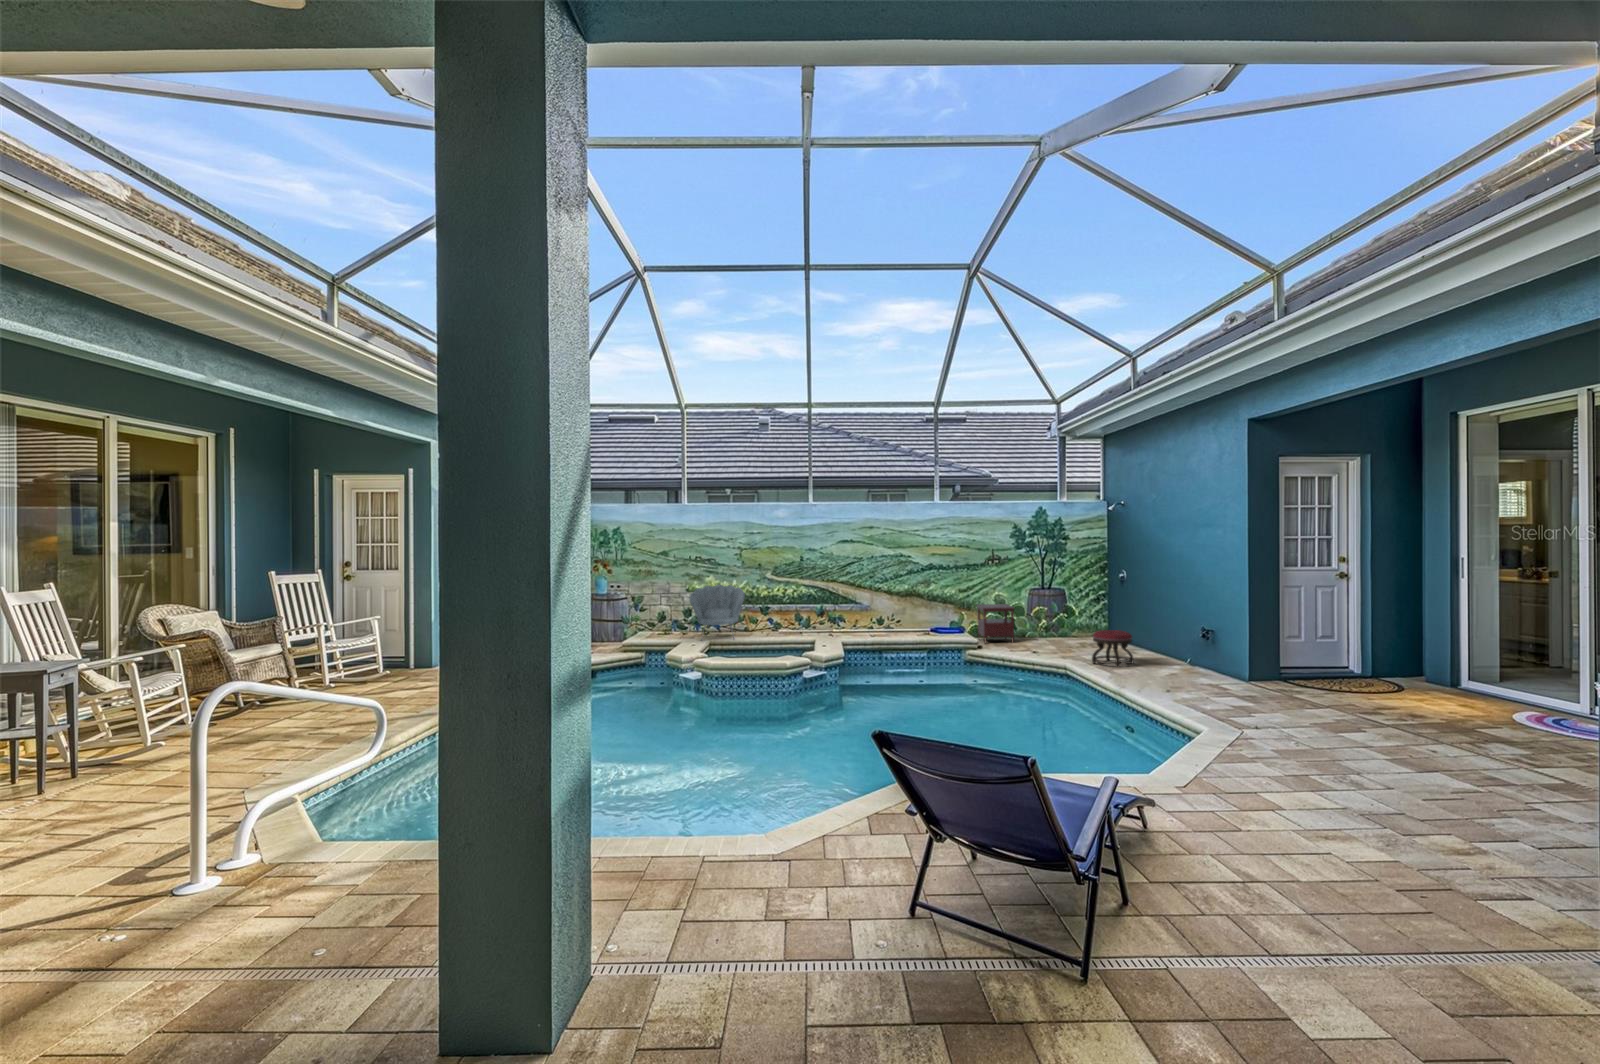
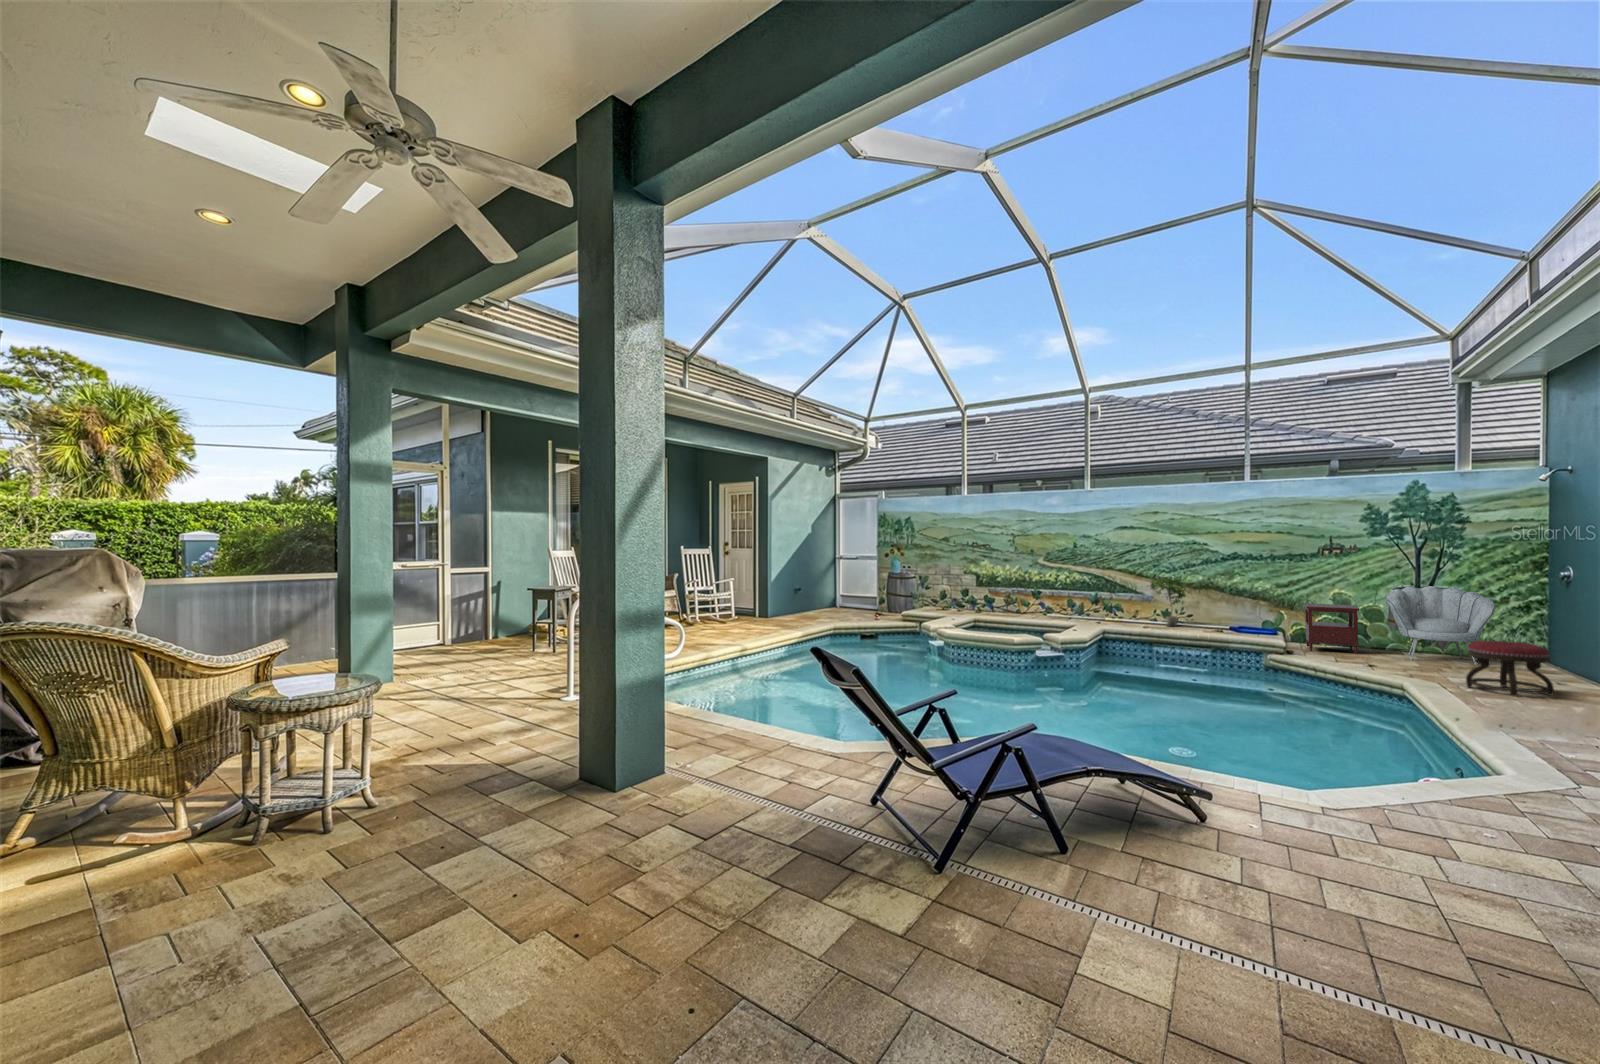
armchair: present [689,584,745,639] -> present [1386,586,1496,664]
potted plant: none [866,587,900,633] -> present [1147,577,1189,627]

